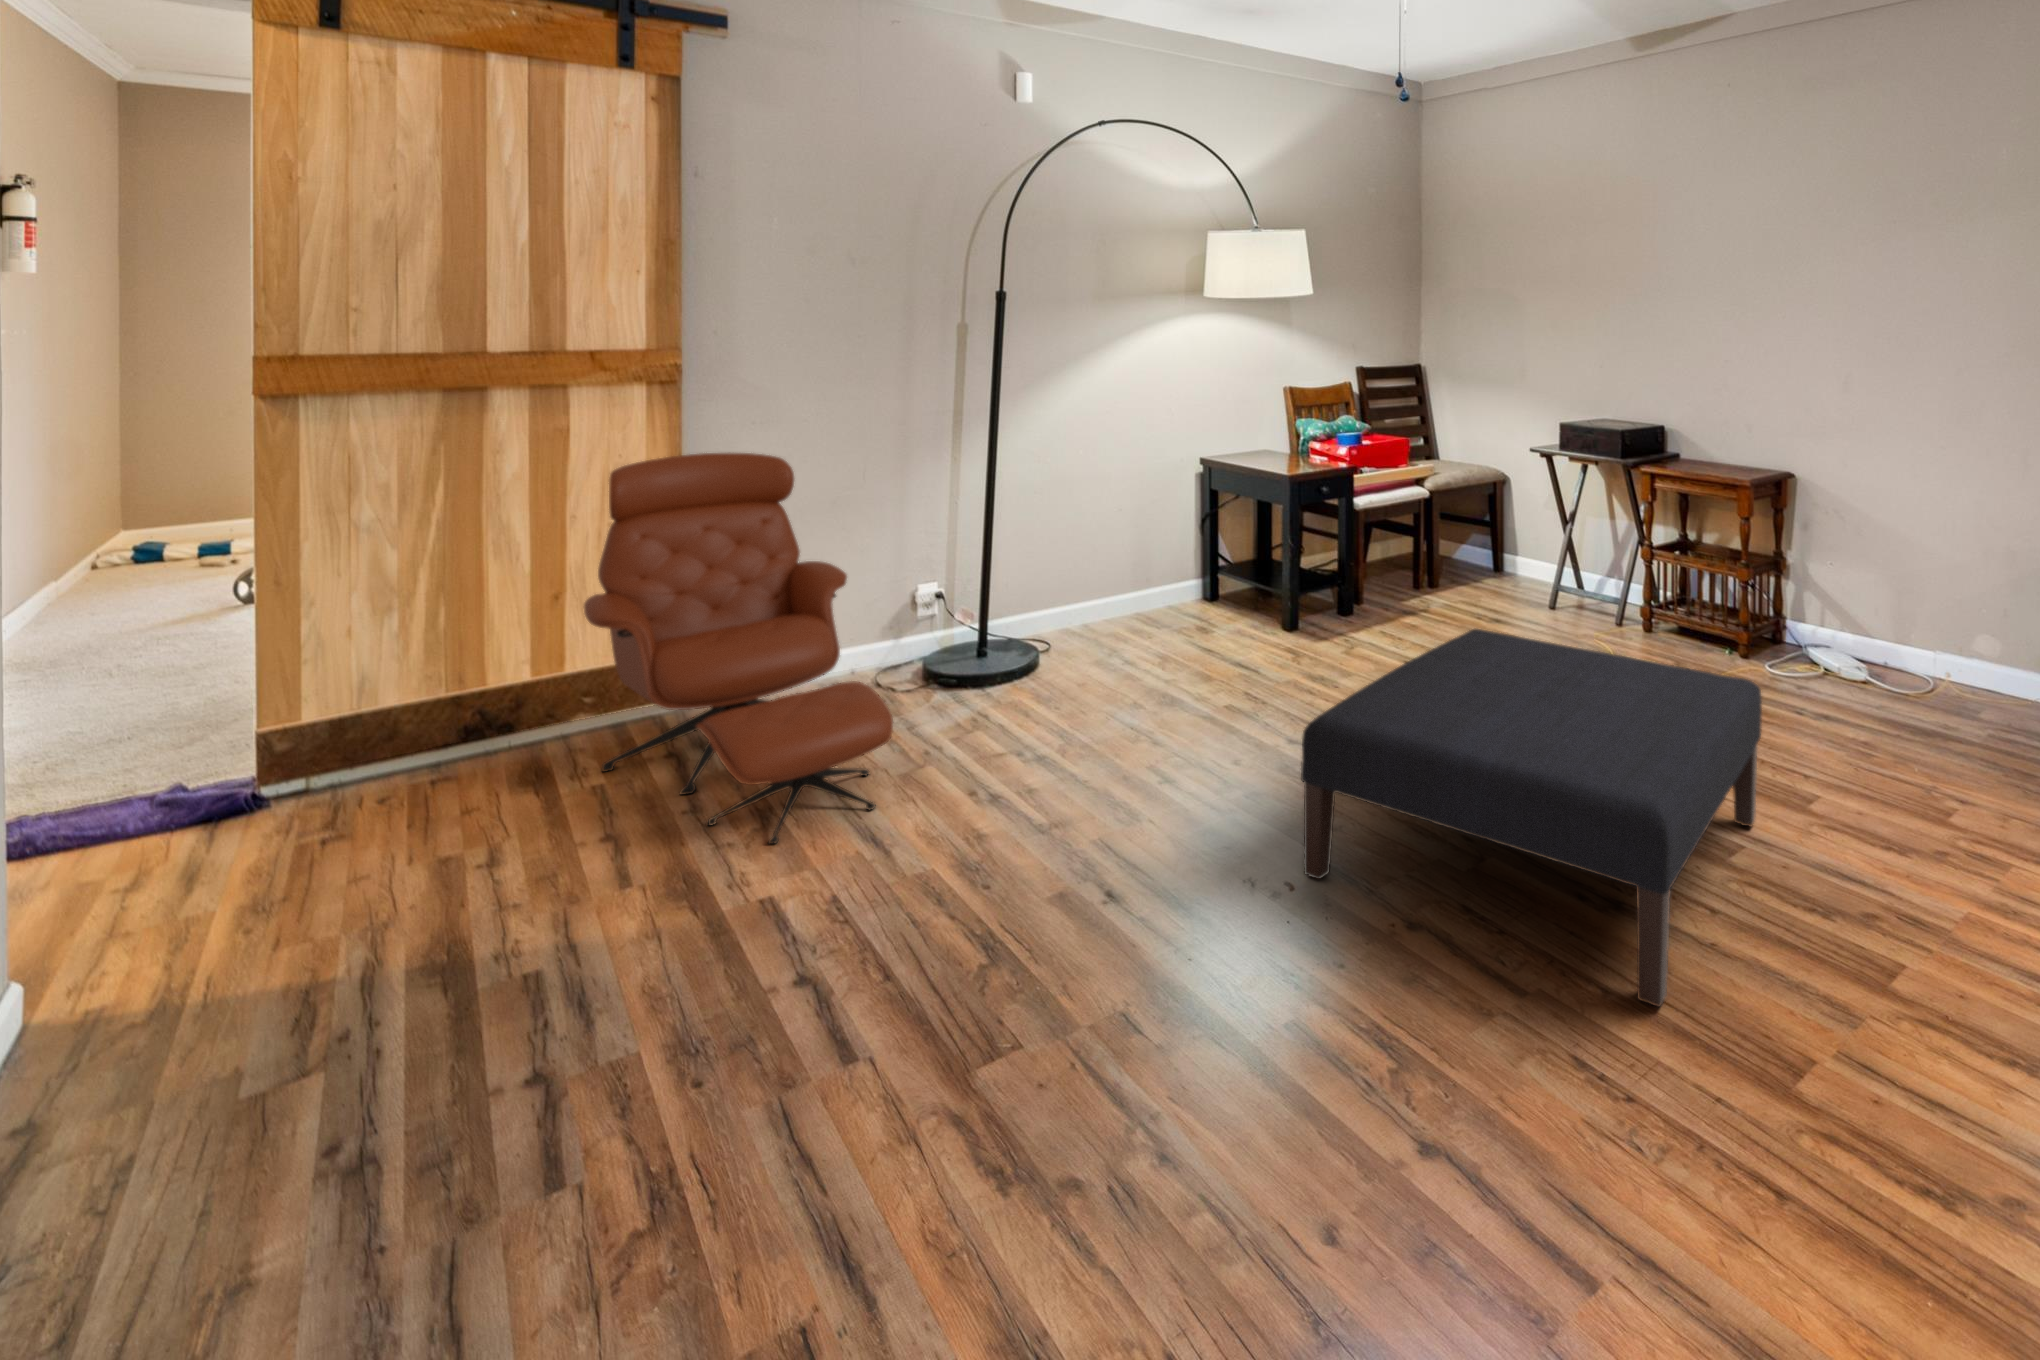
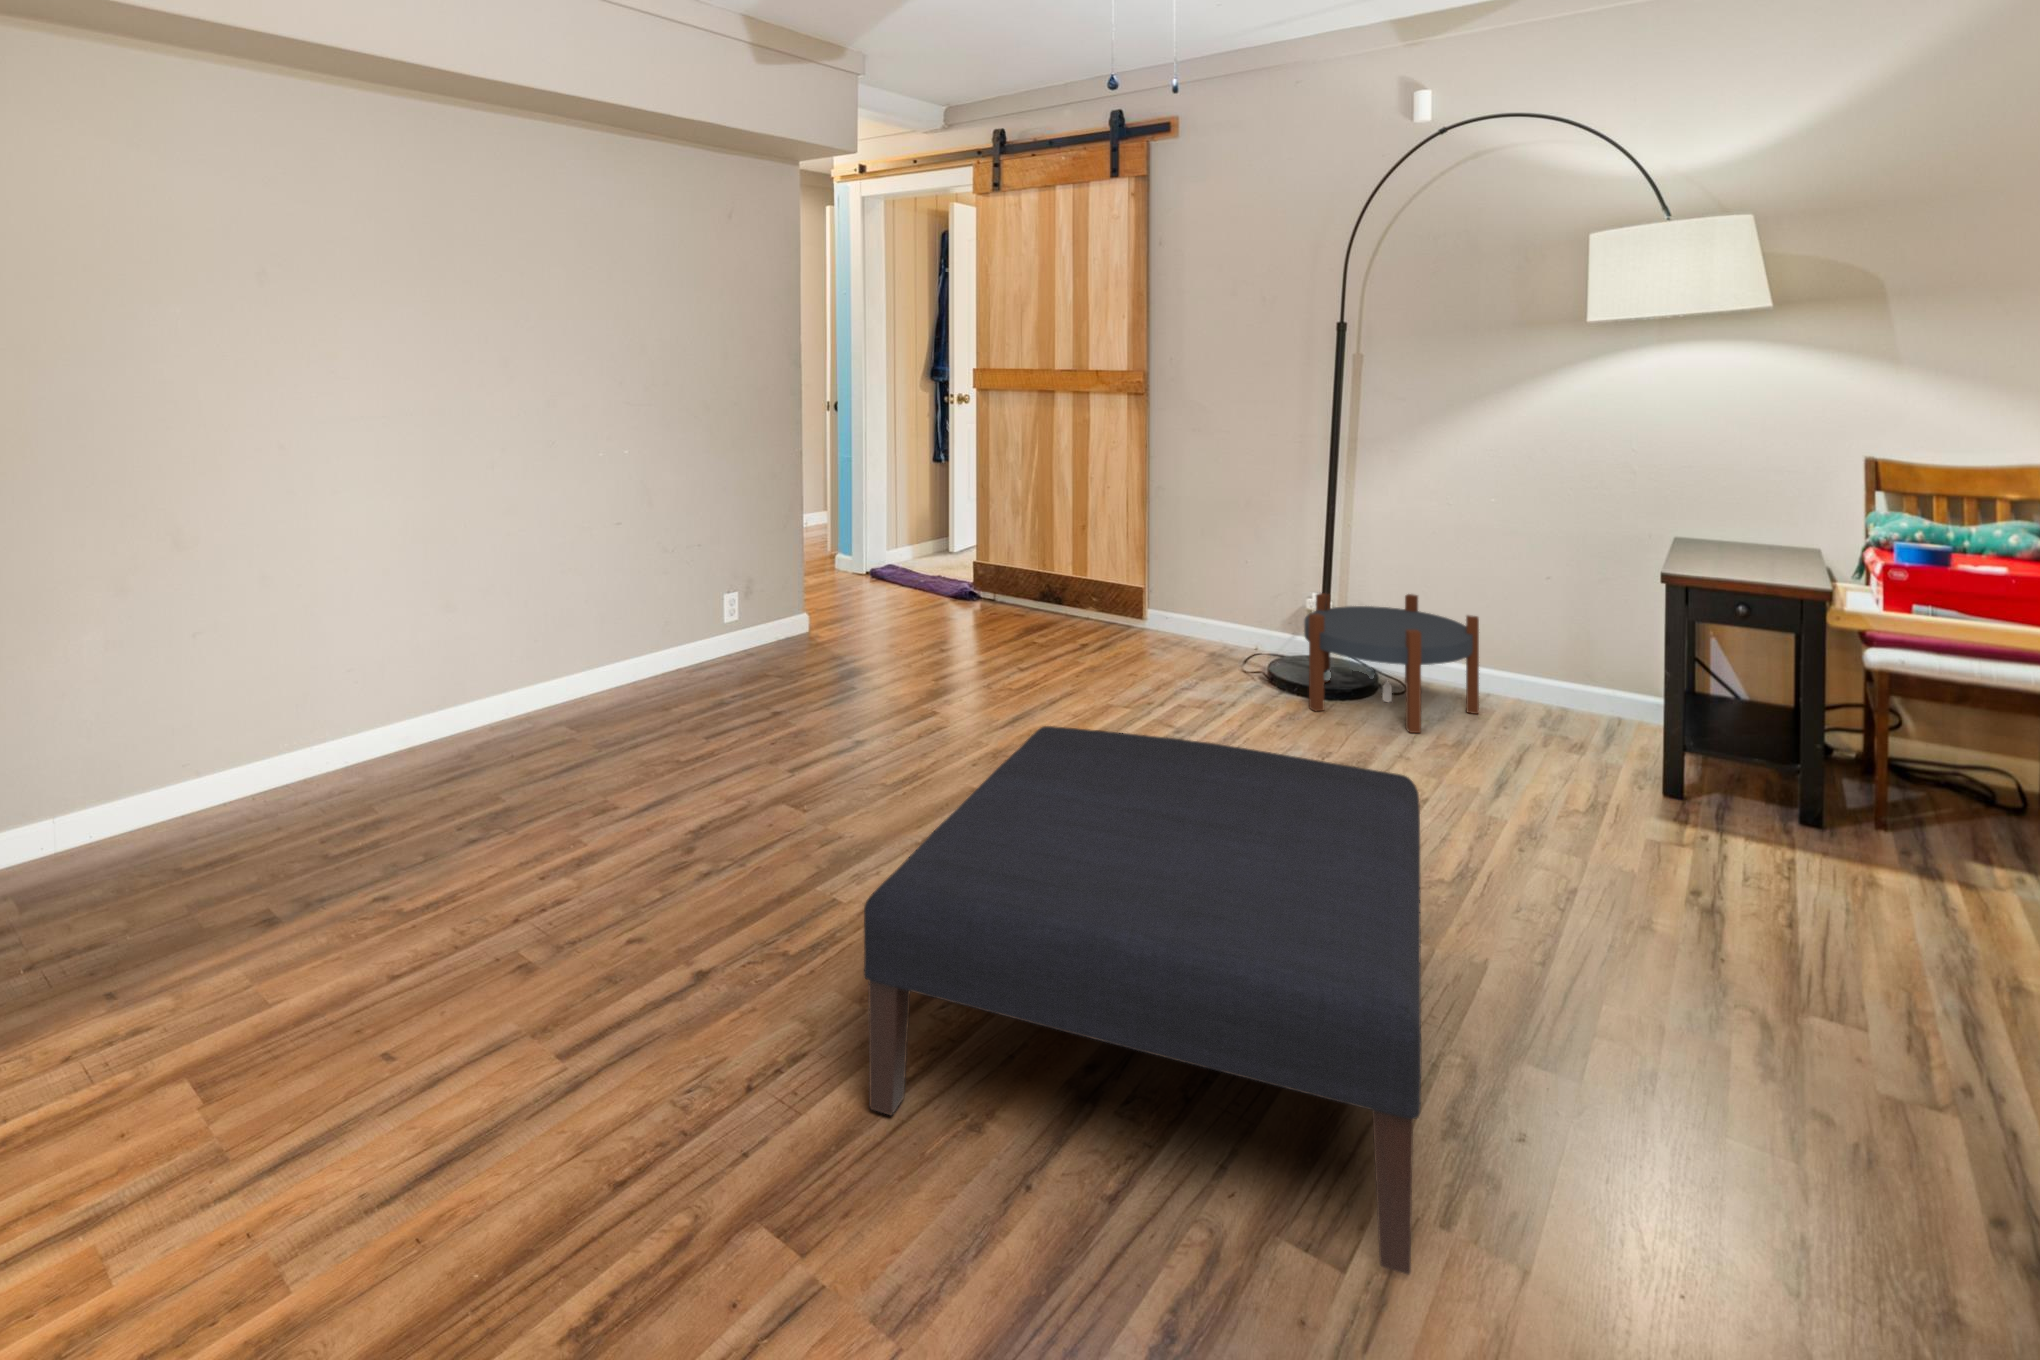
lounge chair: present [584,453,893,844] -> none [985,442,1191,706]
side table: none [998,557,1158,687] -> present [1304,593,1479,733]

